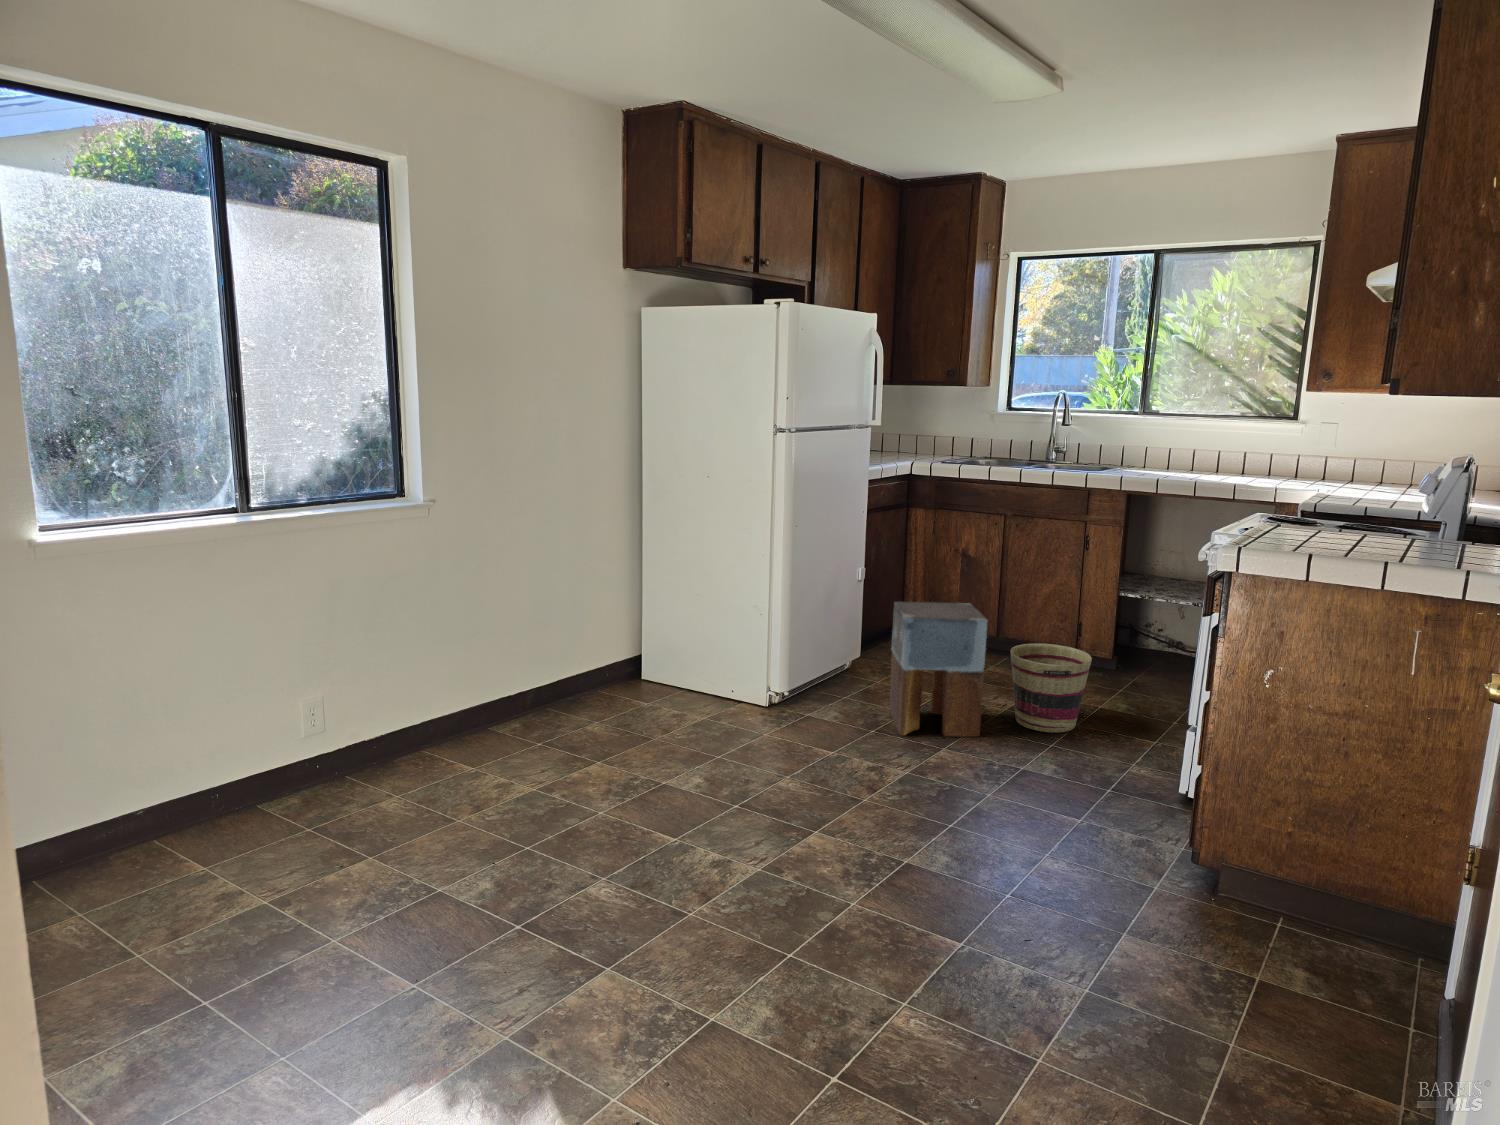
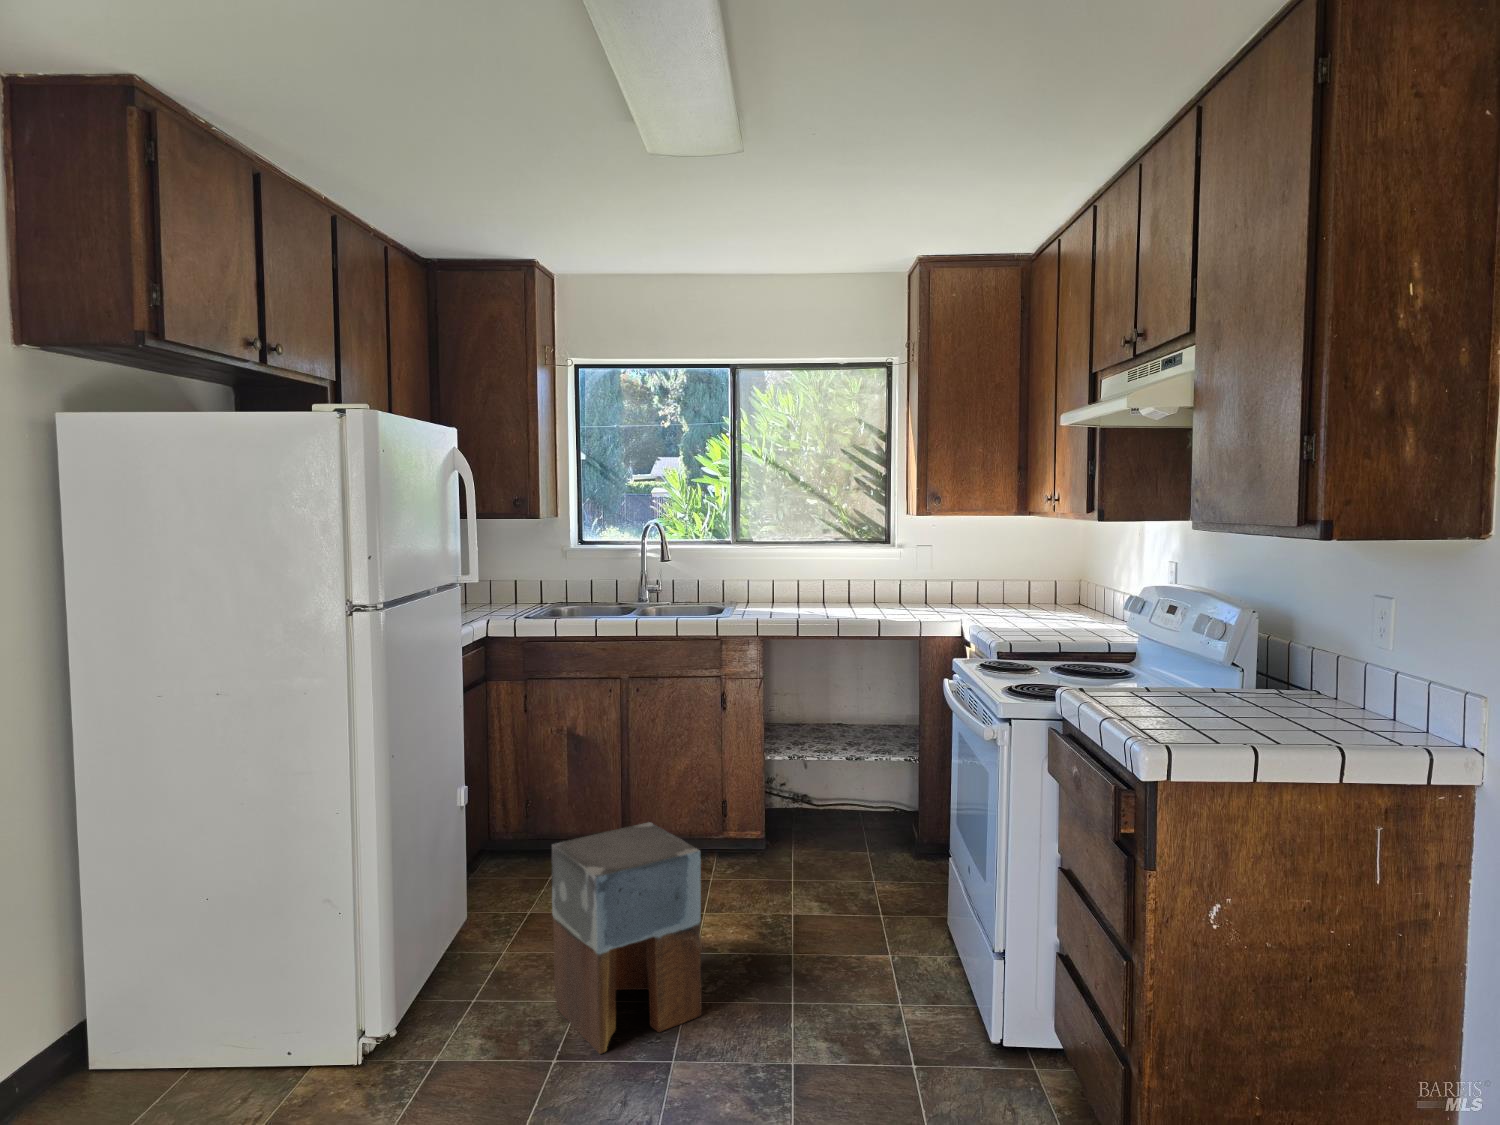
basket: present [1010,644,1092,732] -> none [705,850,807,978]

